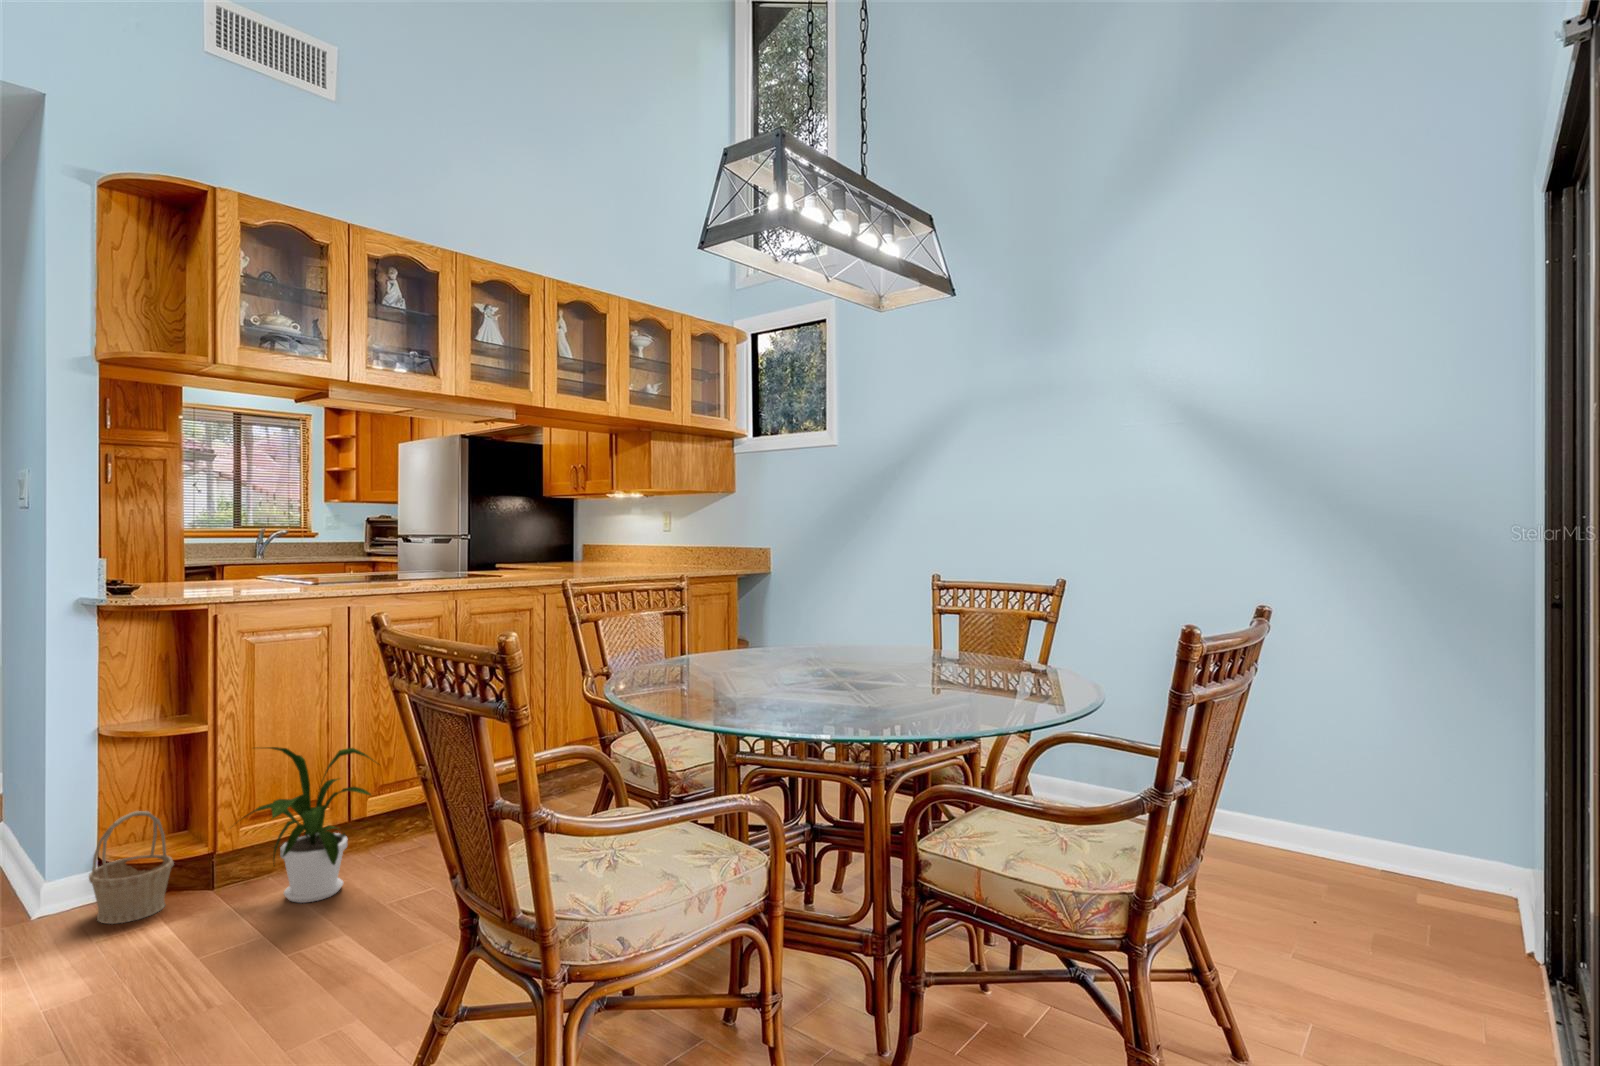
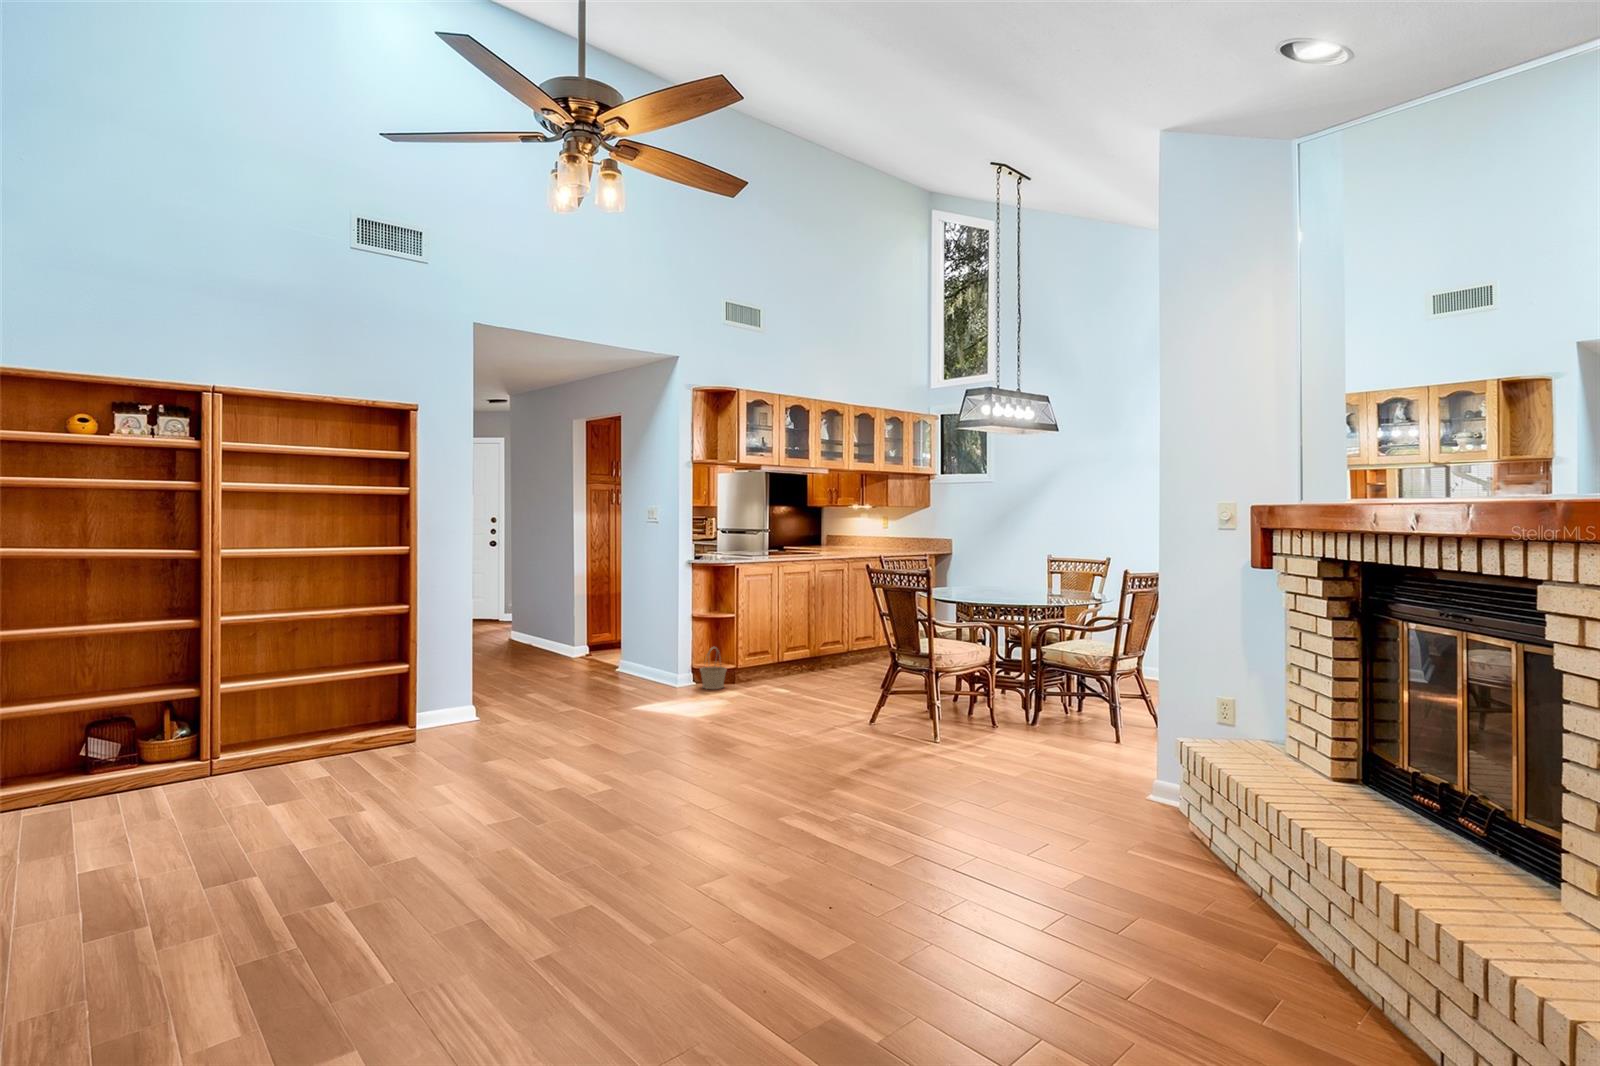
house plant: present [240,747,374,903] -> none [745,622,805,687]

